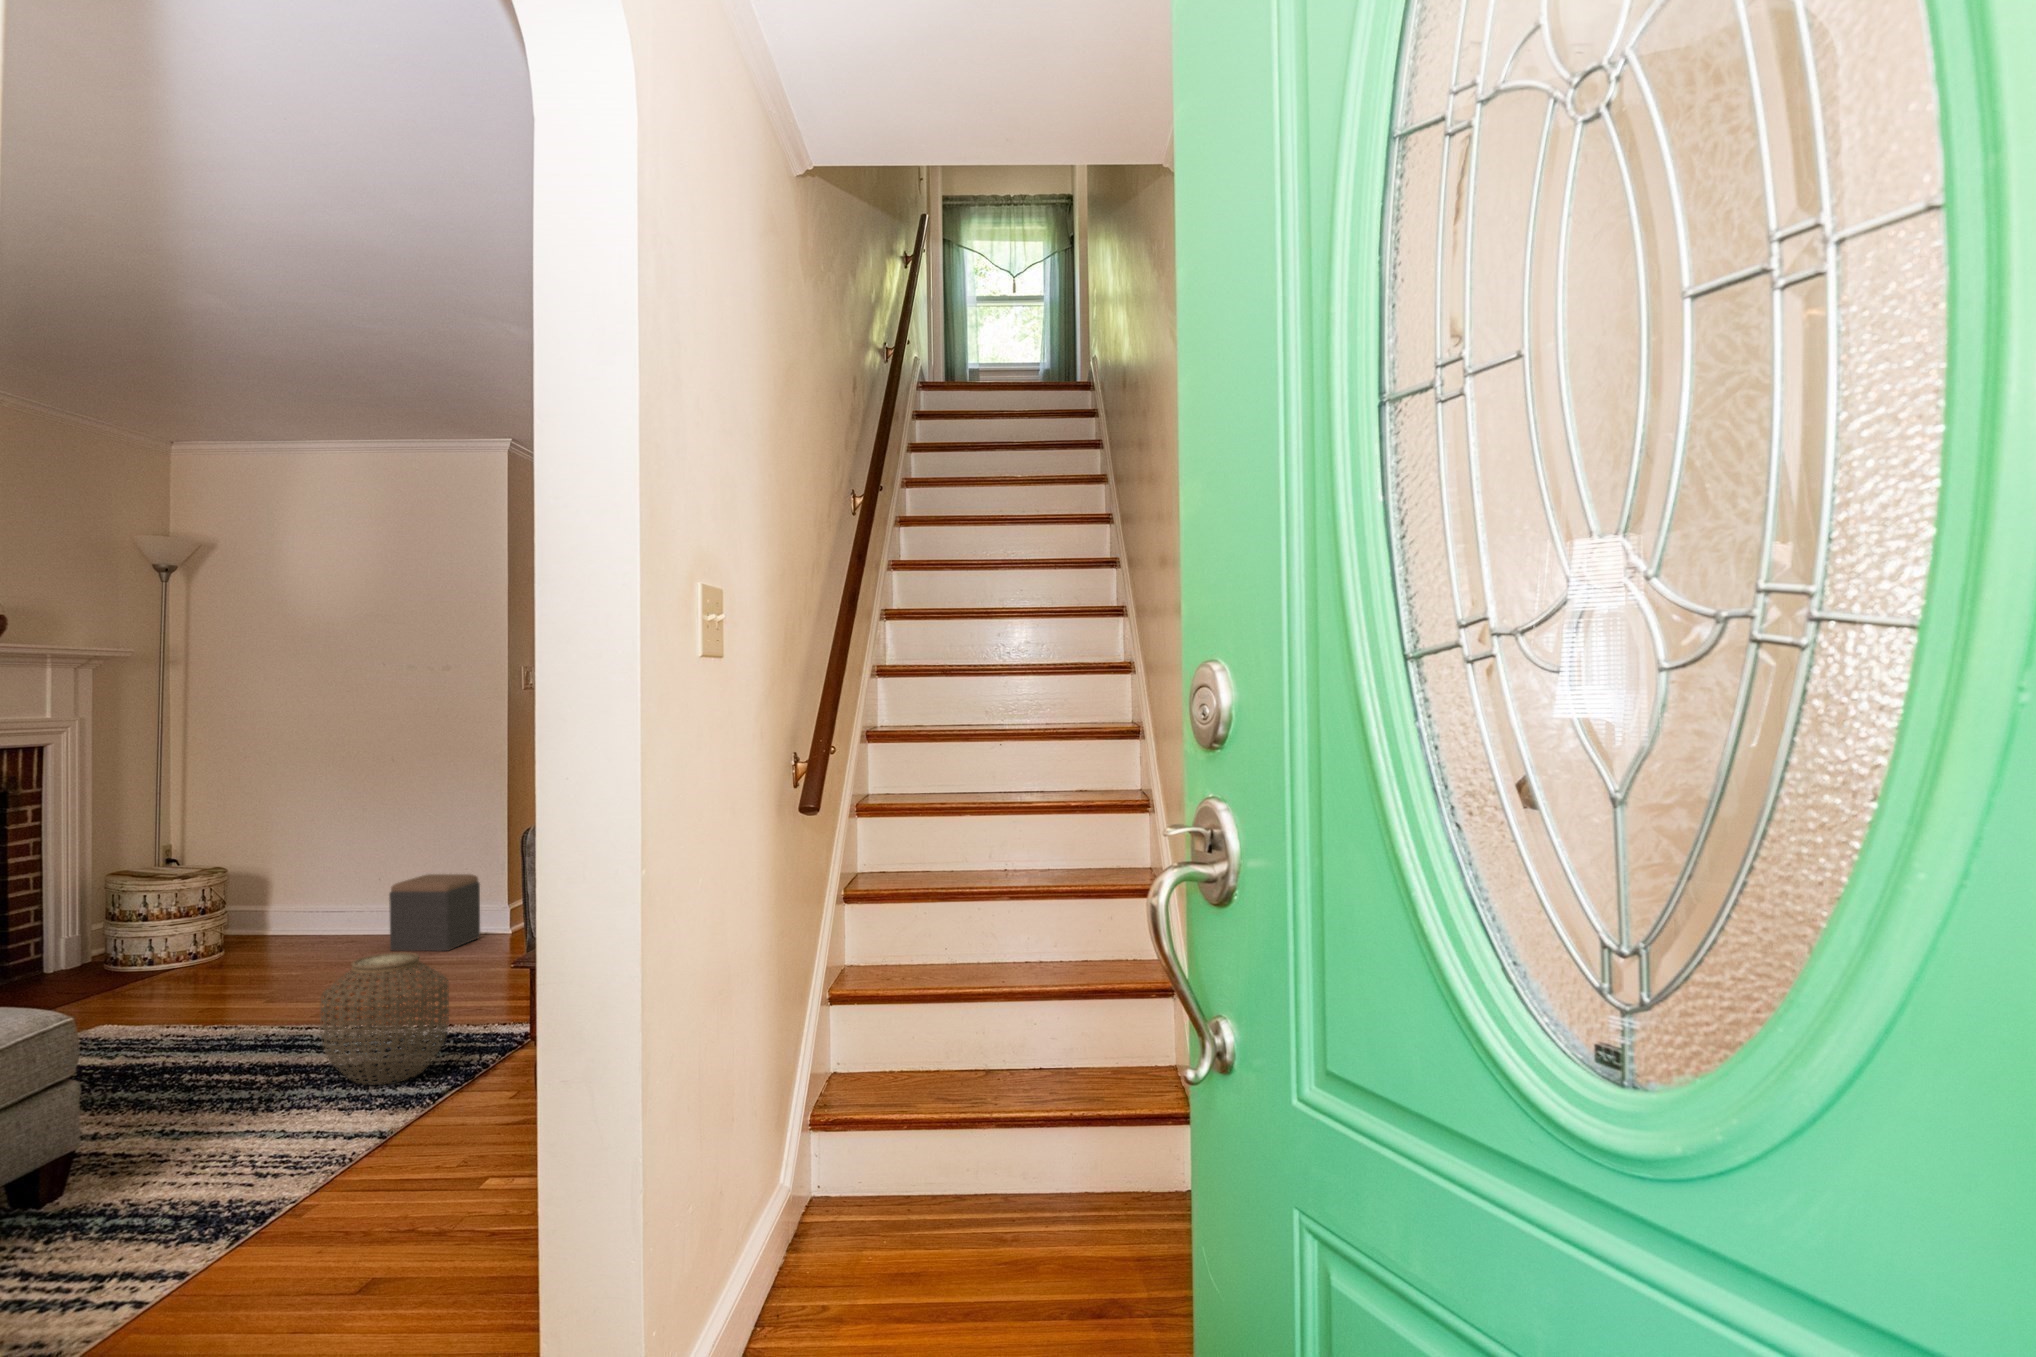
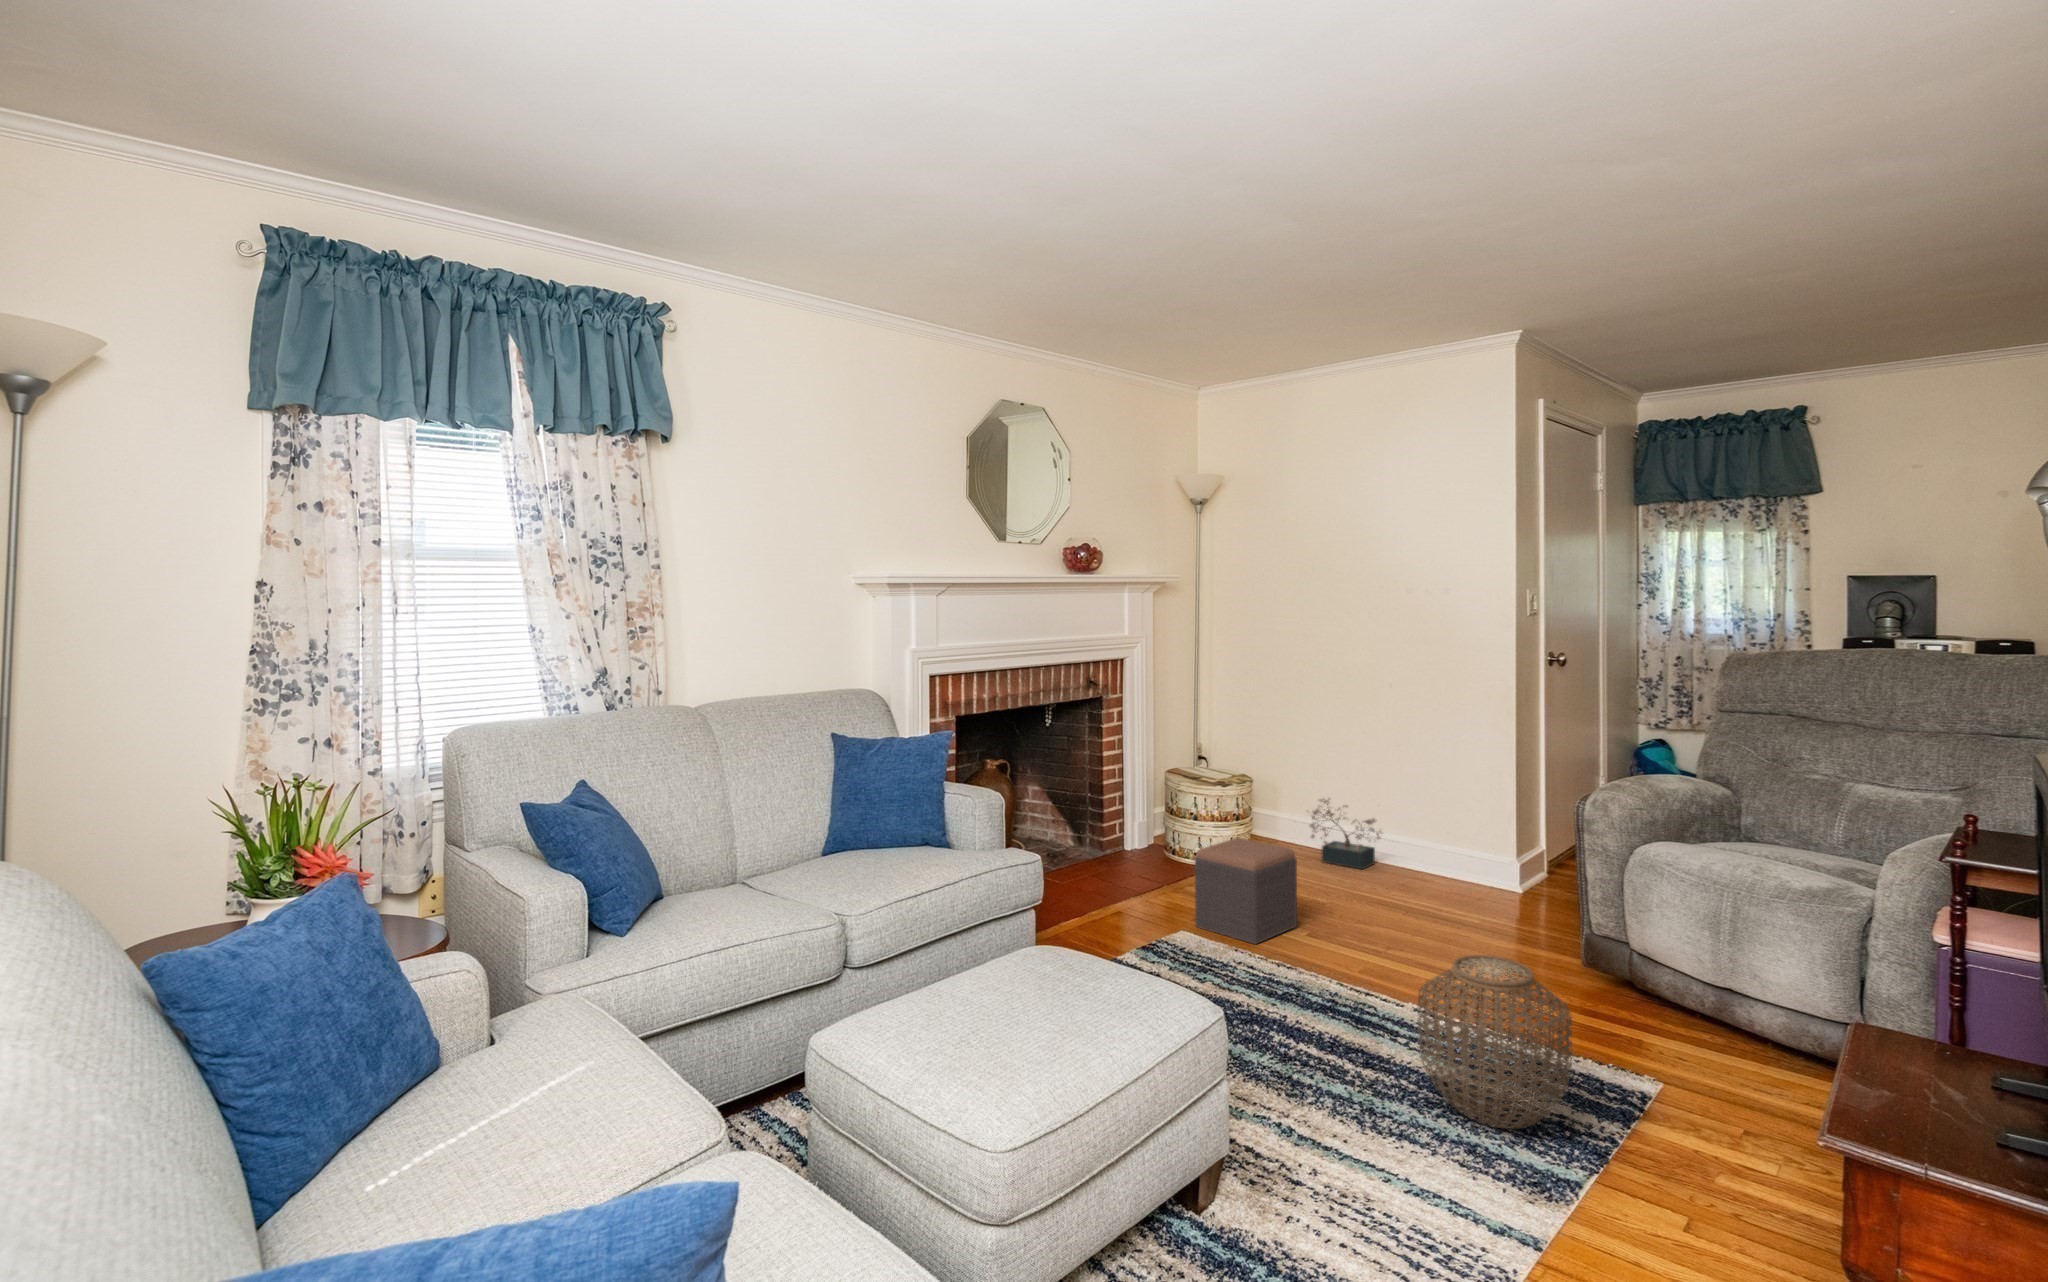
footstool: present [389,874,480,951] -> present [1195,838,1297,944]
decorative plant: none [290,881,378,948] -> present [1309,799,1381,869]

